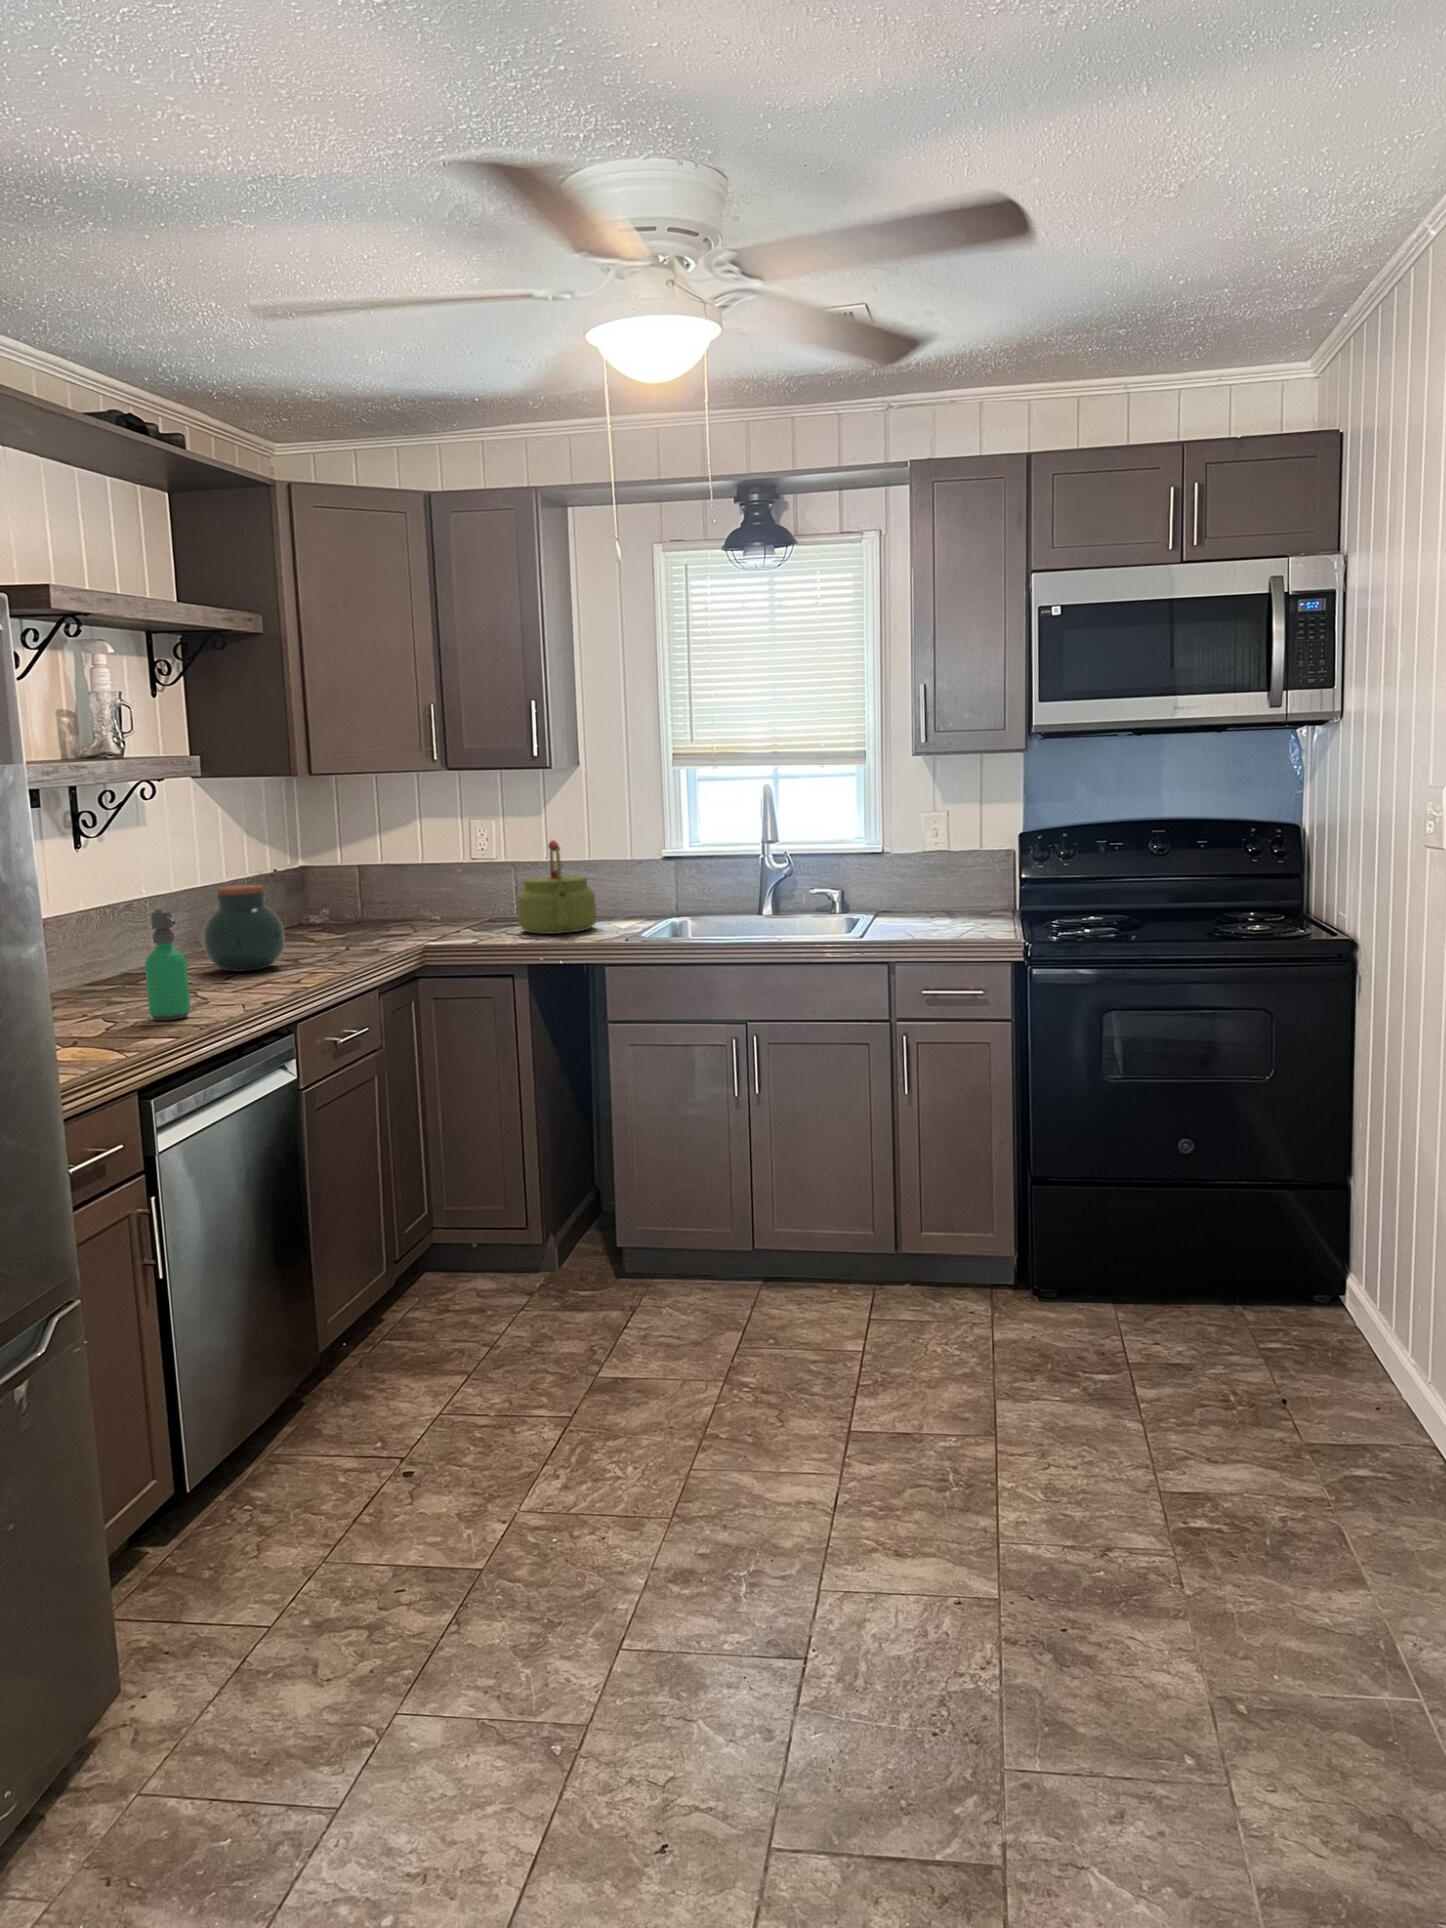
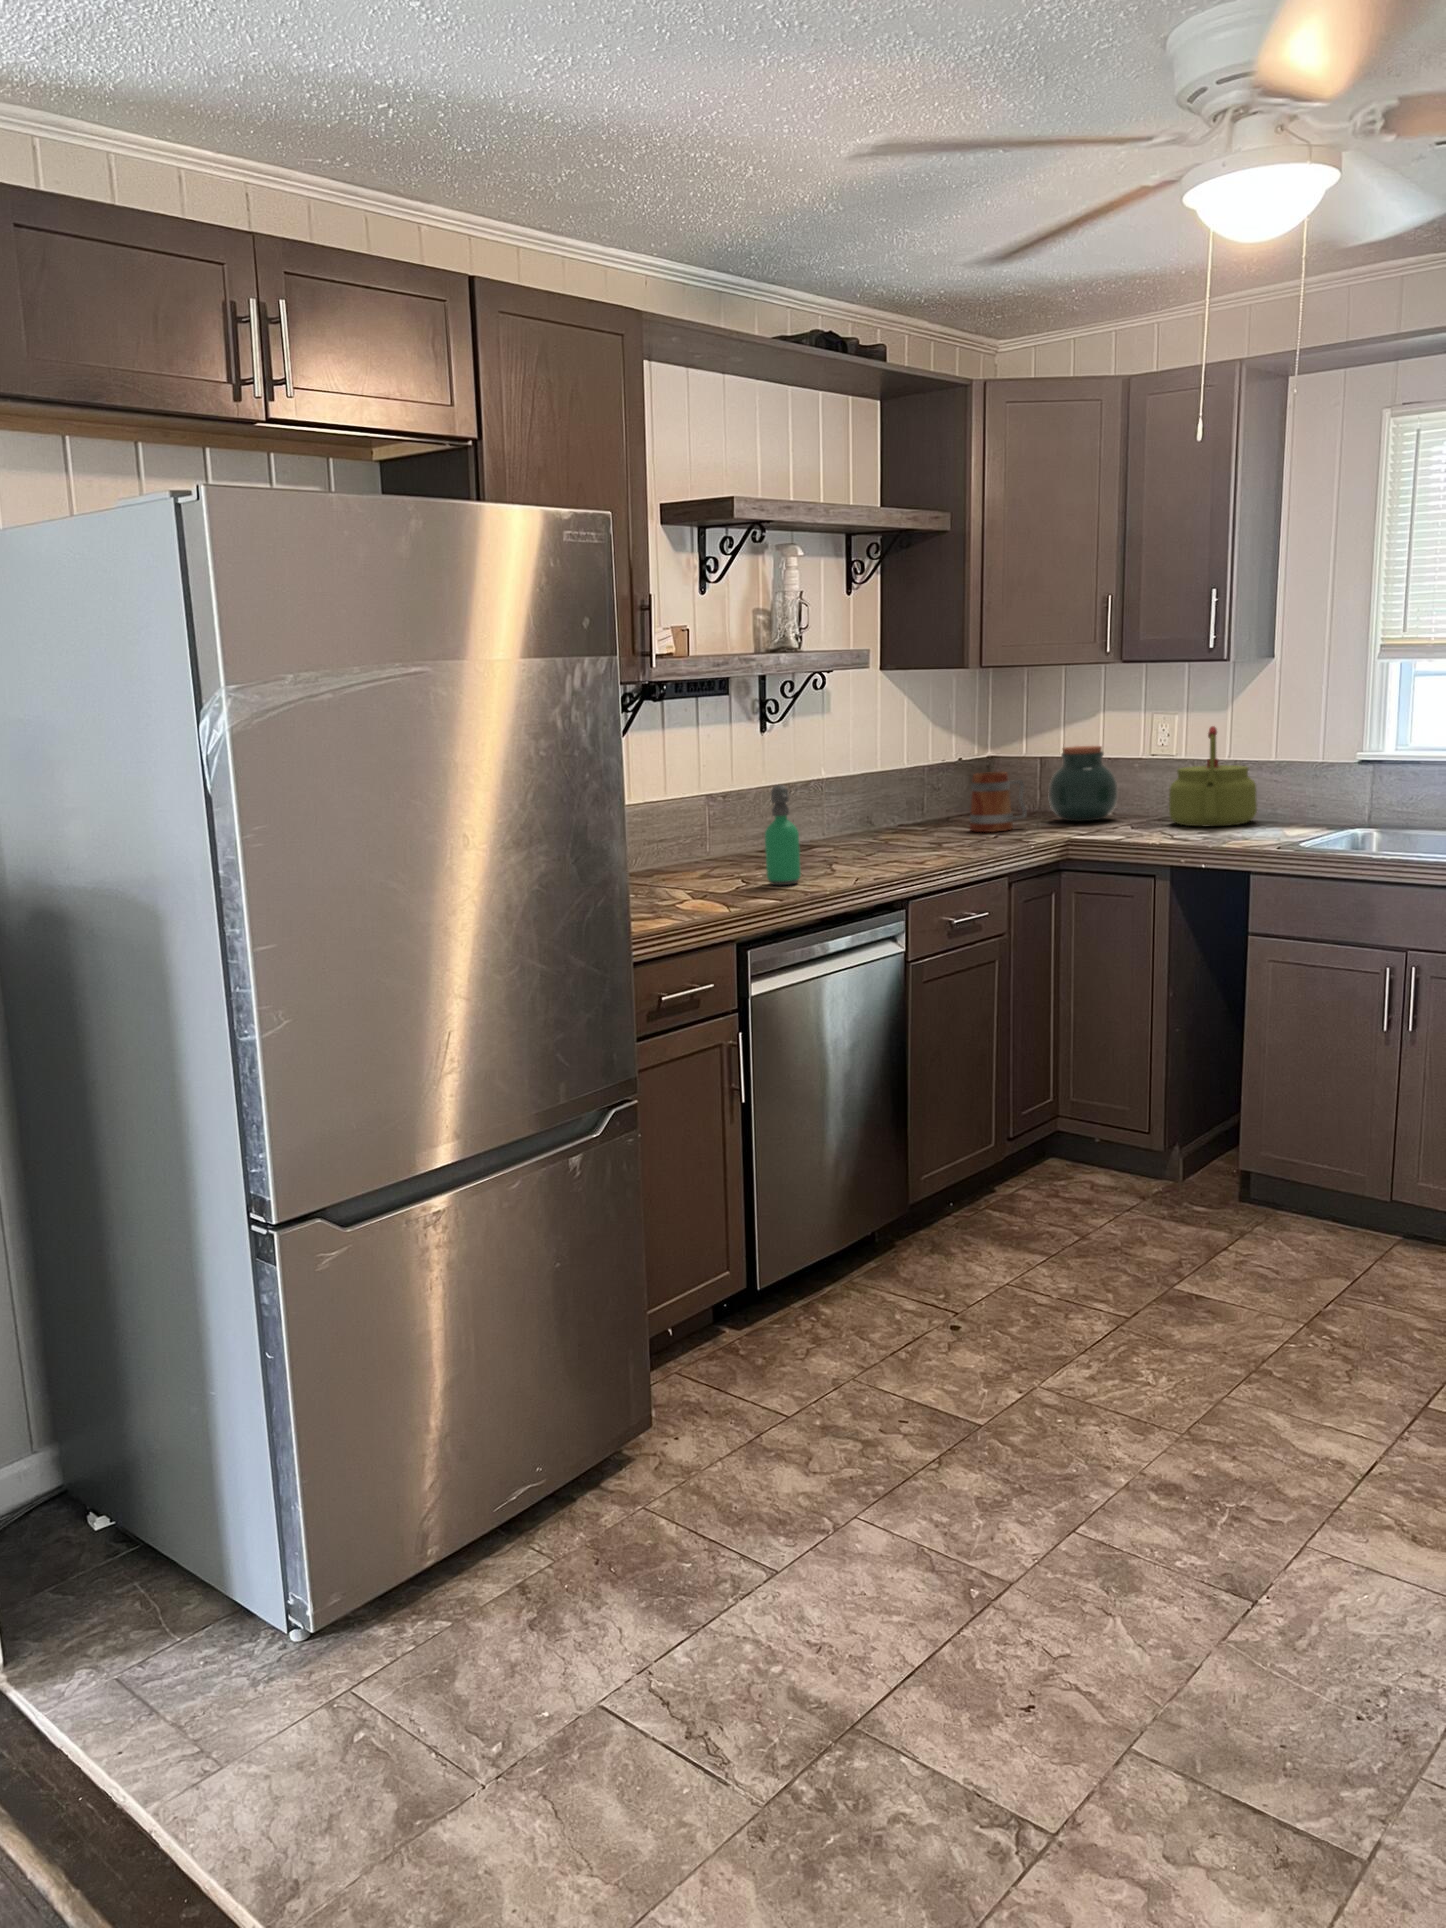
jar: present [203,885,285,972] -> present [1048,746,1118,821]
mug: none [325,888,383,949] -> present [969,772,1027,832]

